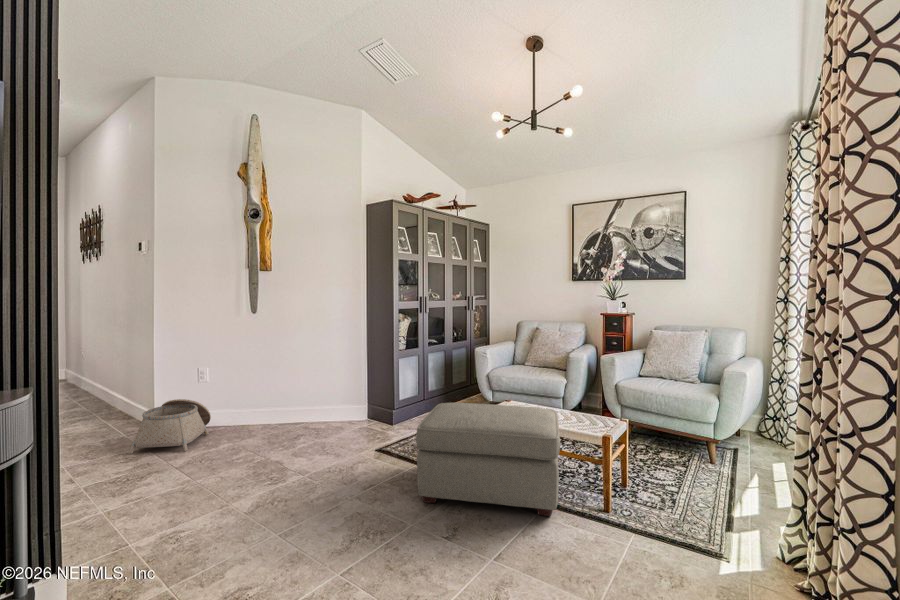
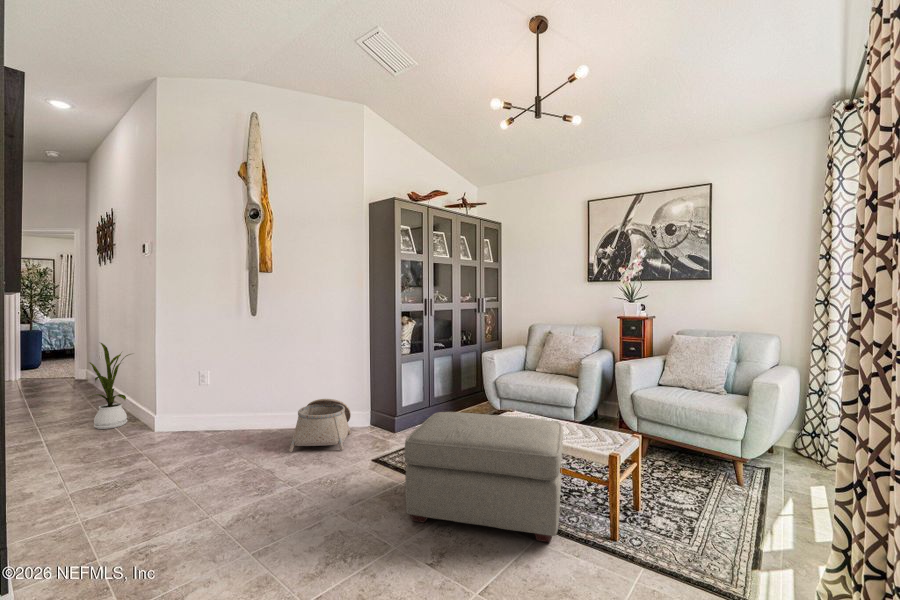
house plant: none [82,341,130,427] -> present [90,343,130,429]
basket: present [129,399,211,454] -> present [289,399,351,452]

